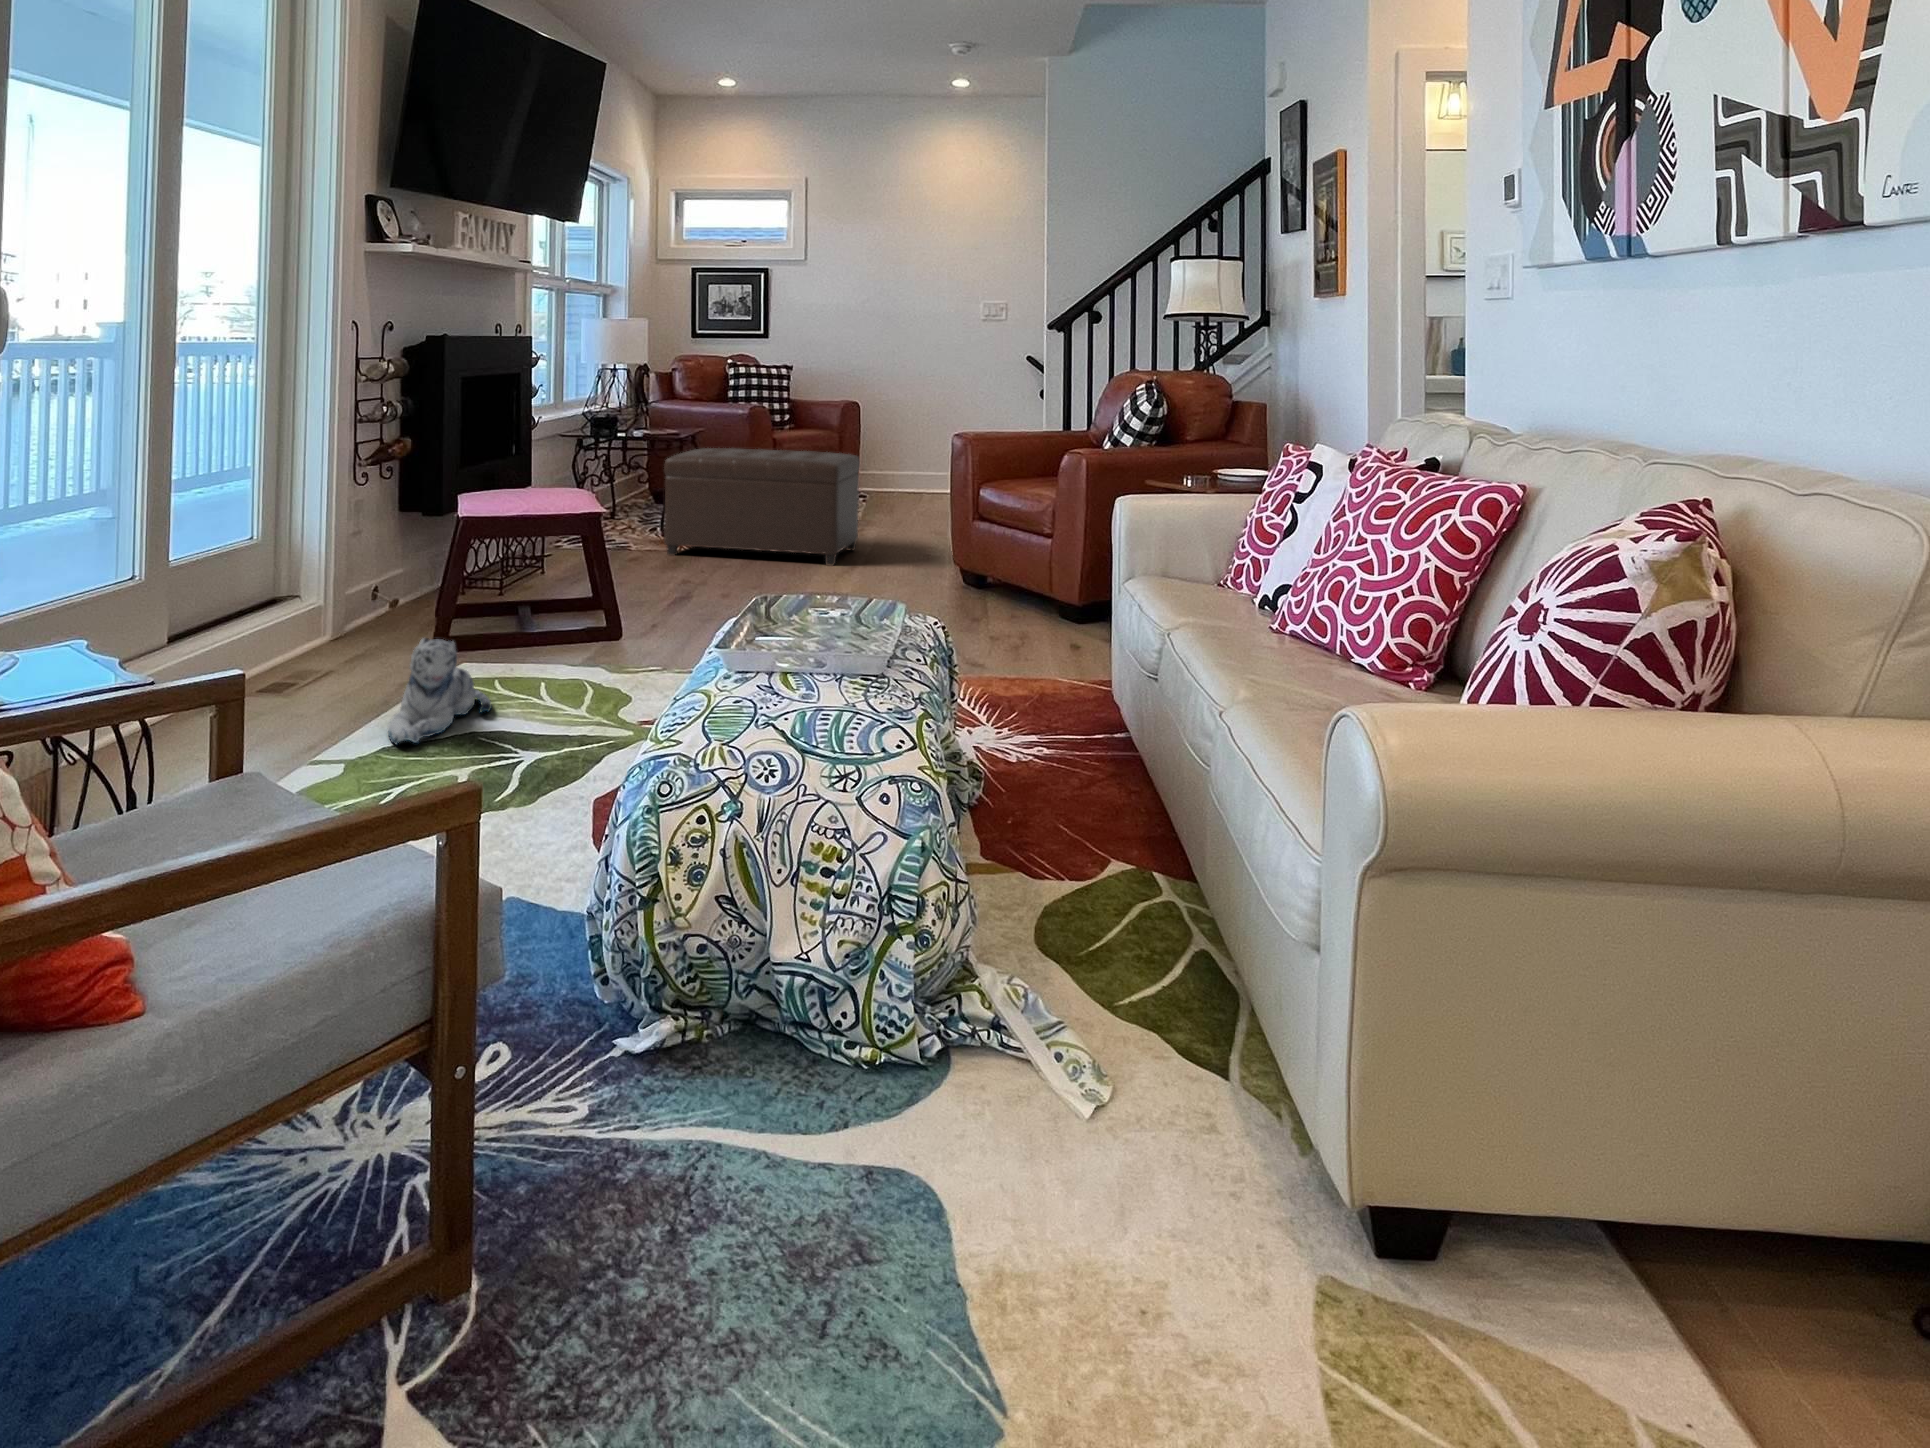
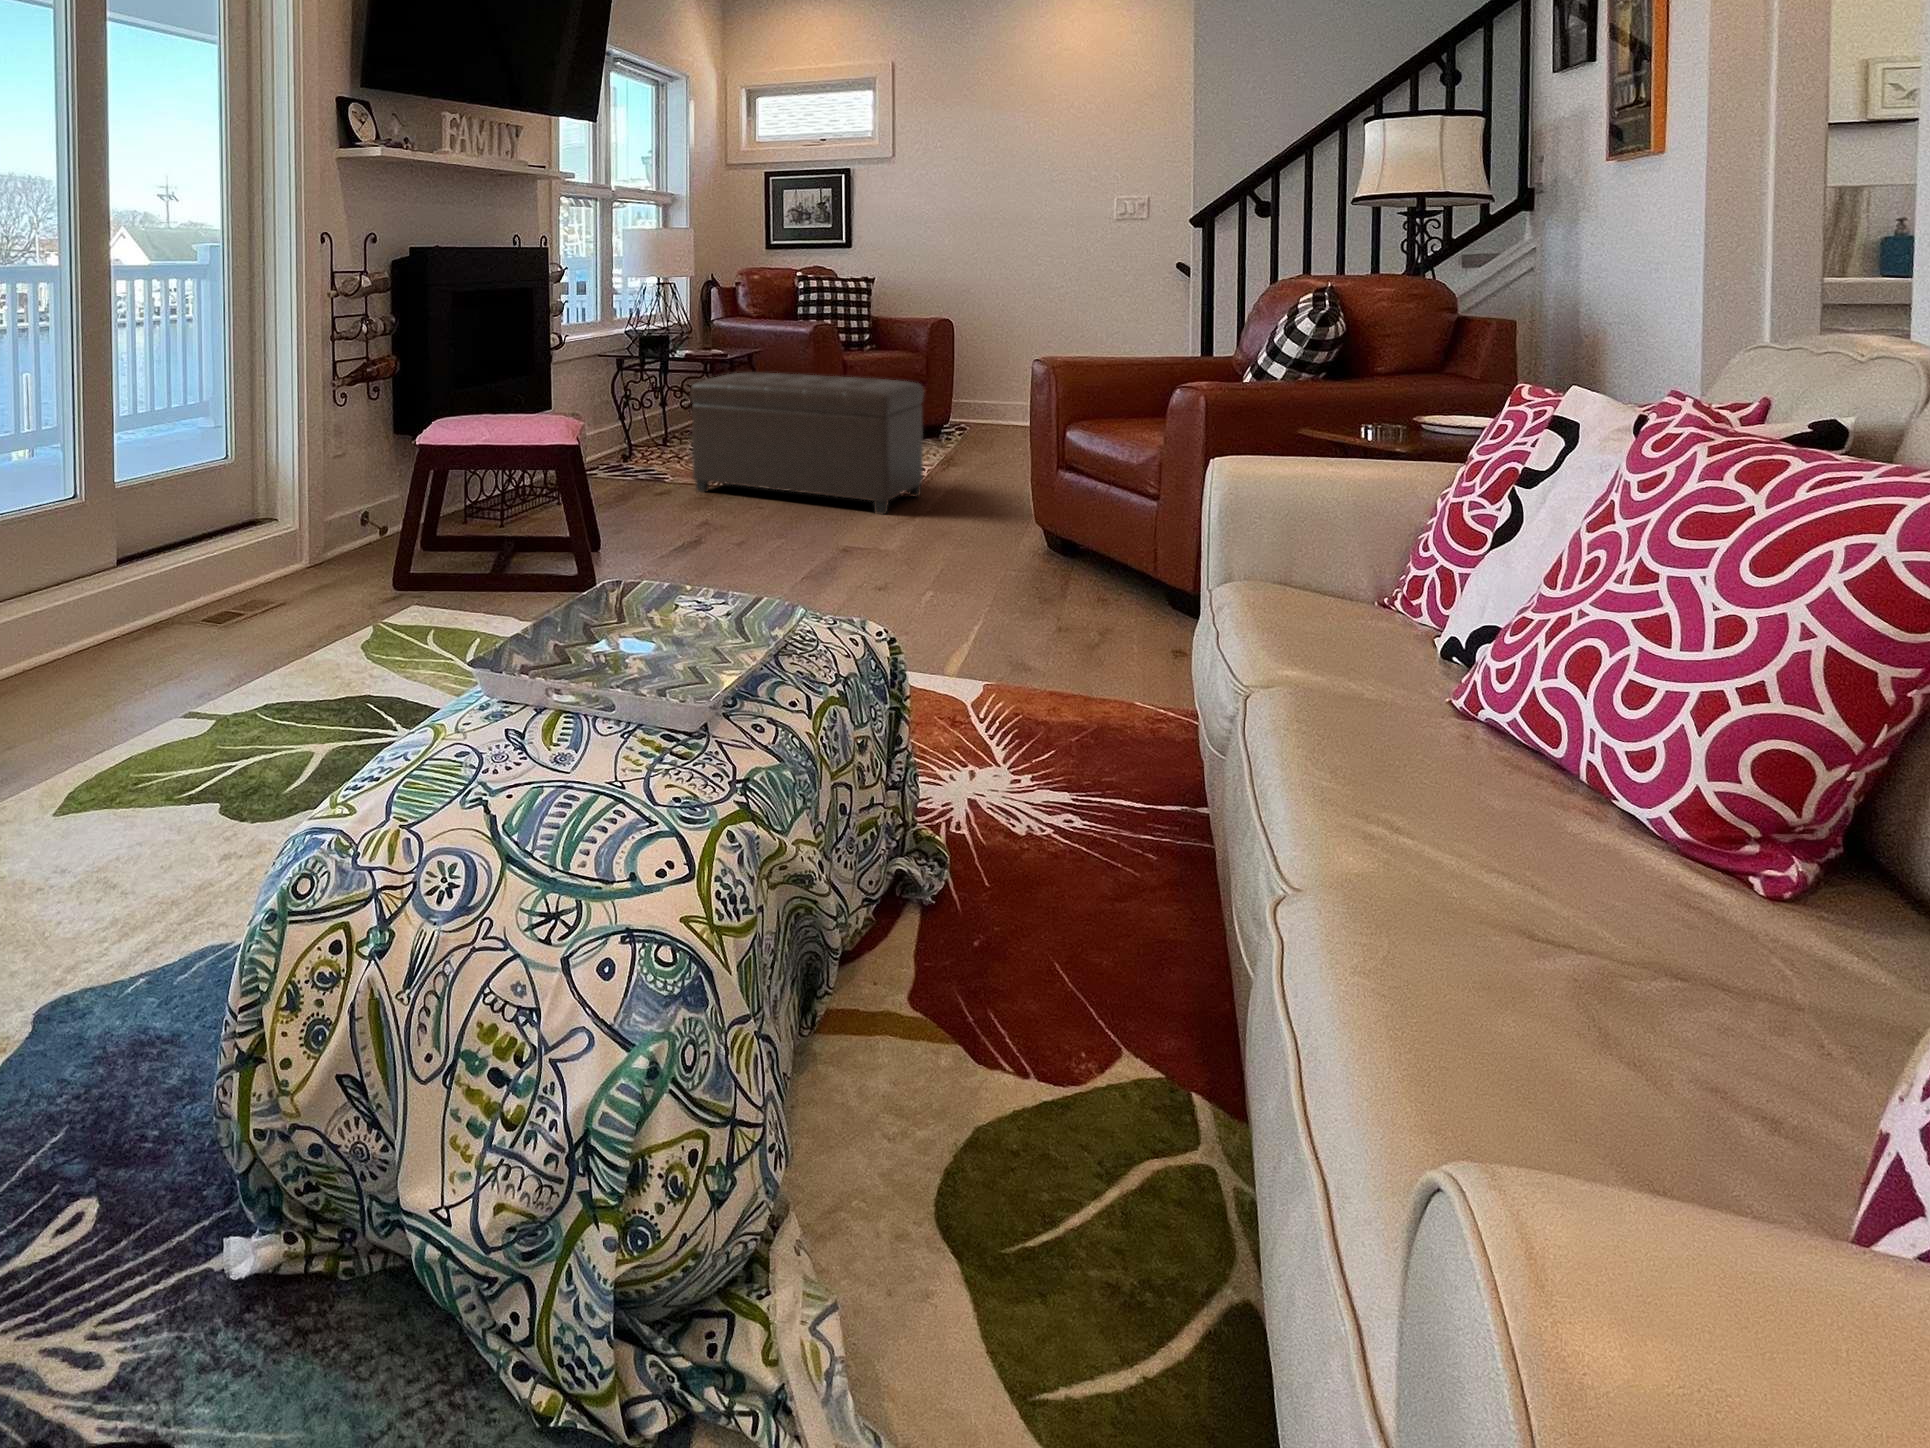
plush toy: present [388,638,492,745] -> none [277,585,405,706]

